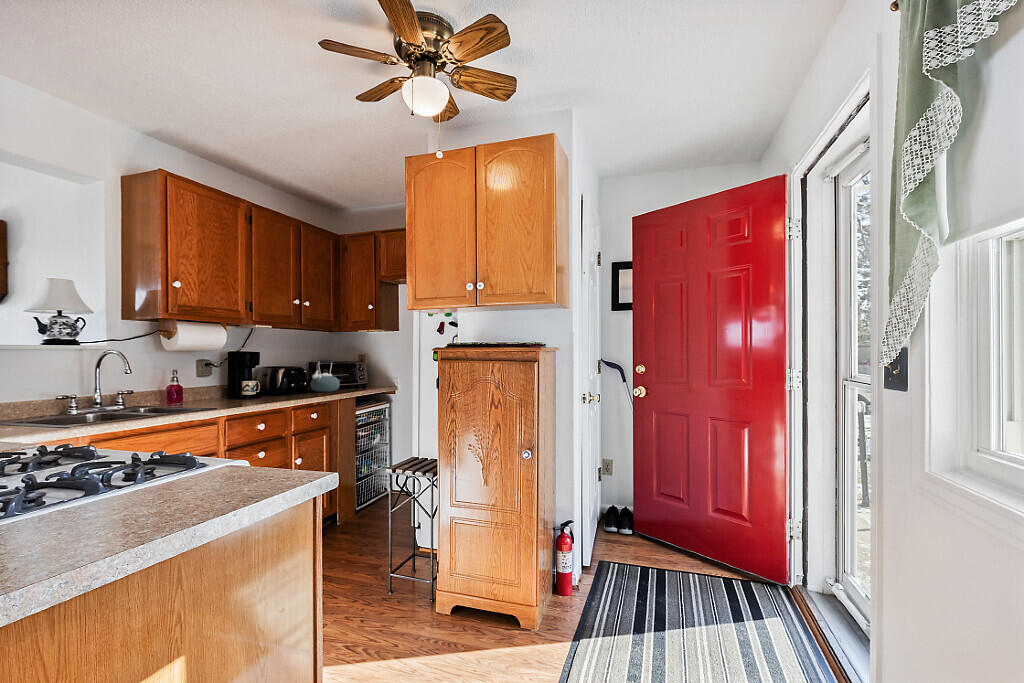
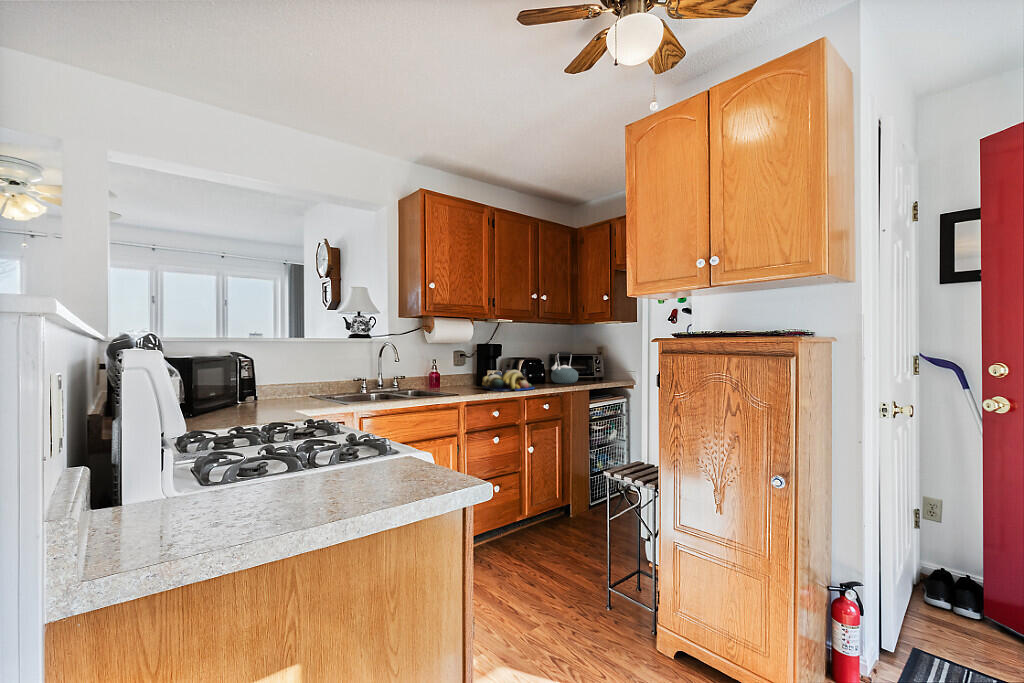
fruit bowl: none [237,379,299,402] -> present [482,370,534,391]

